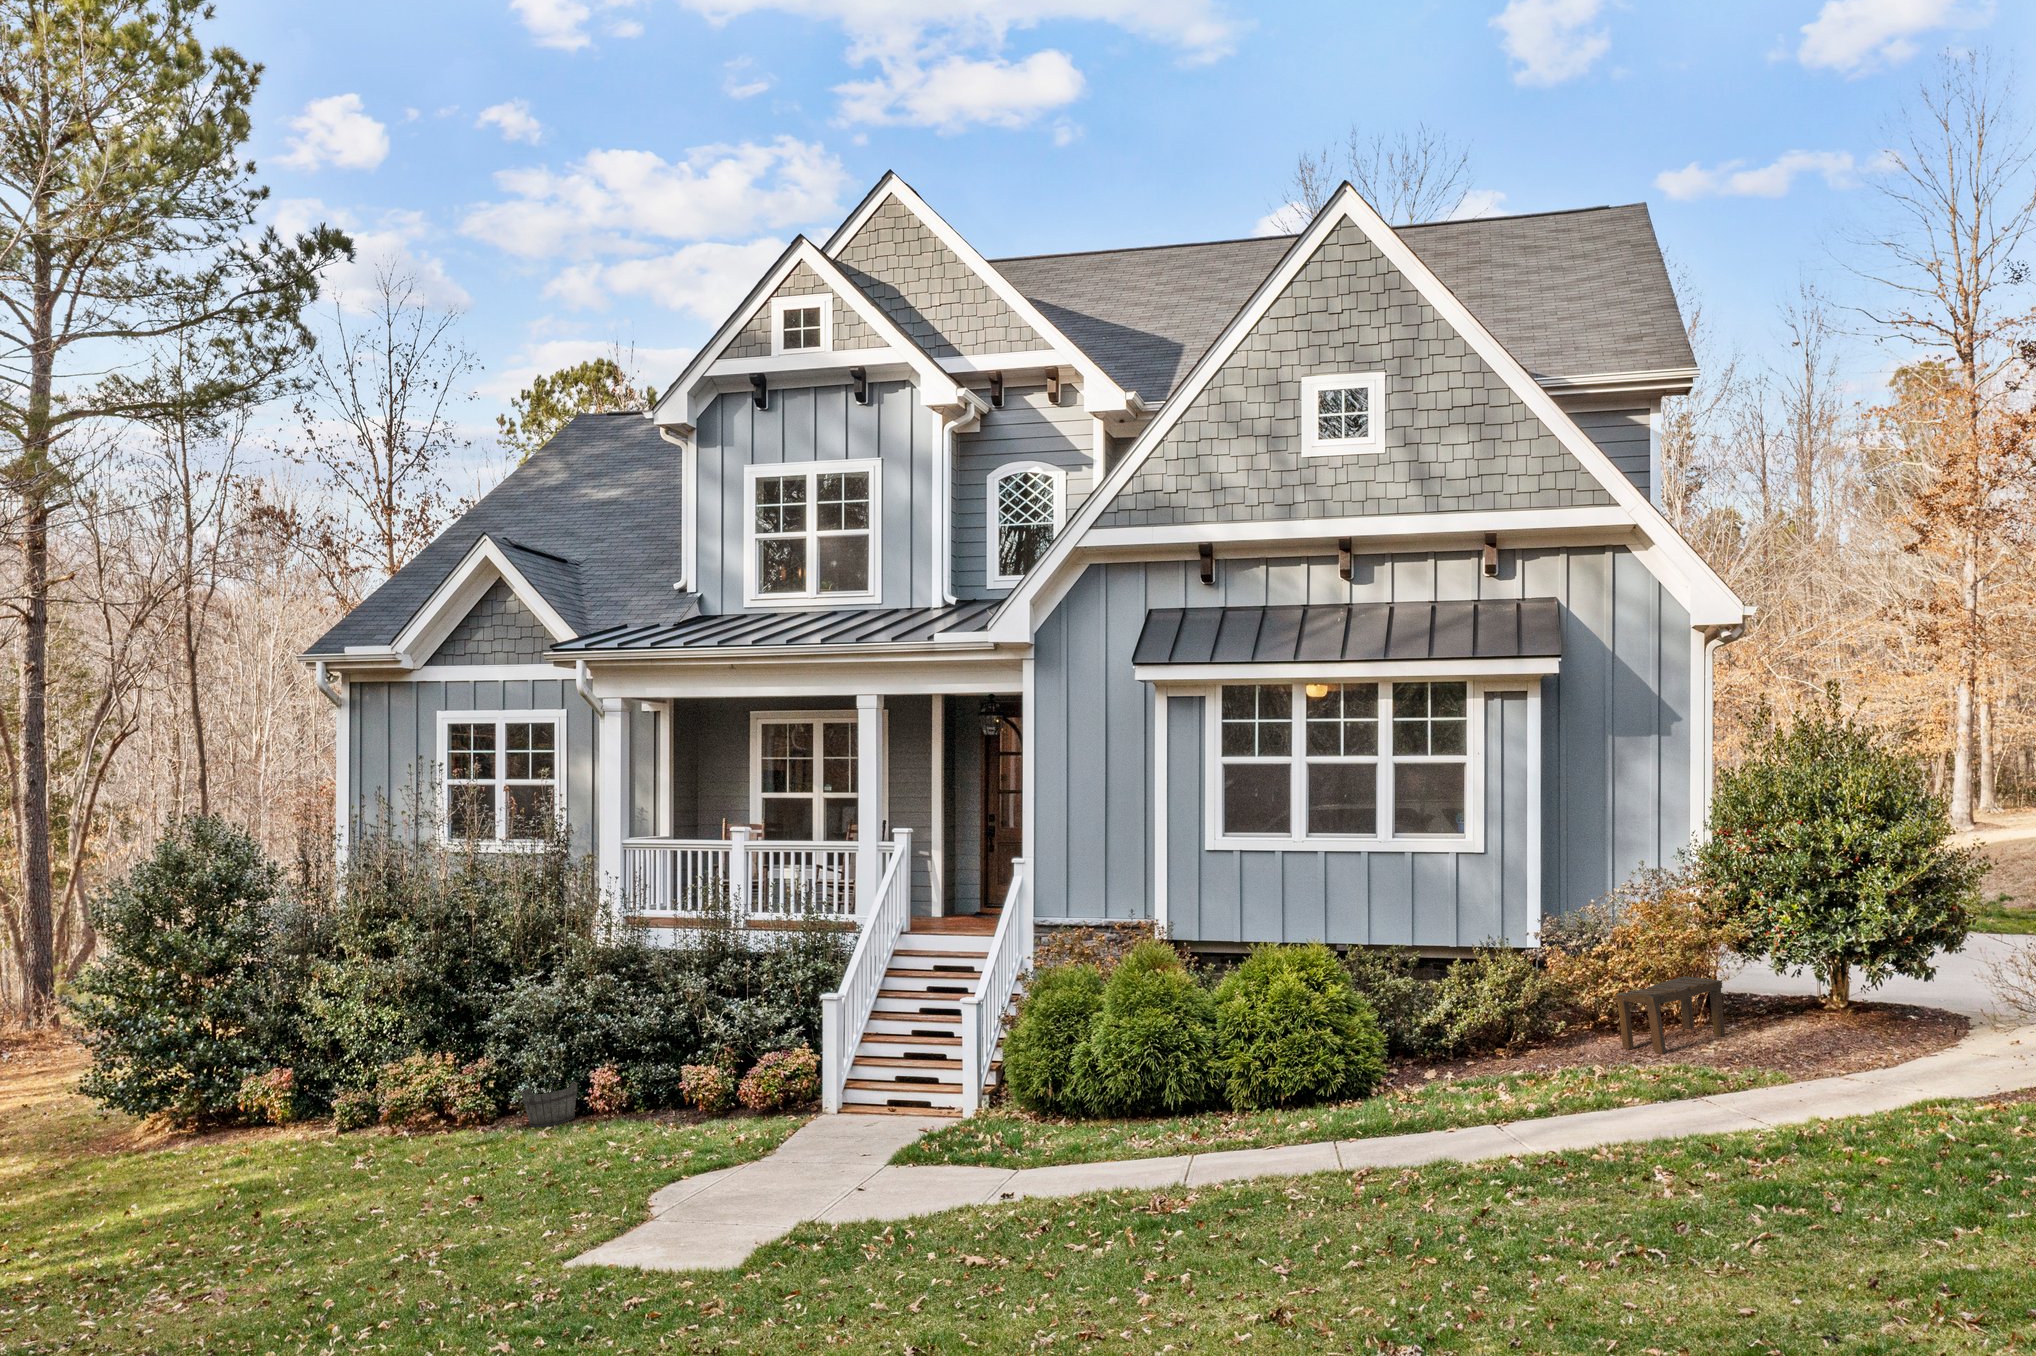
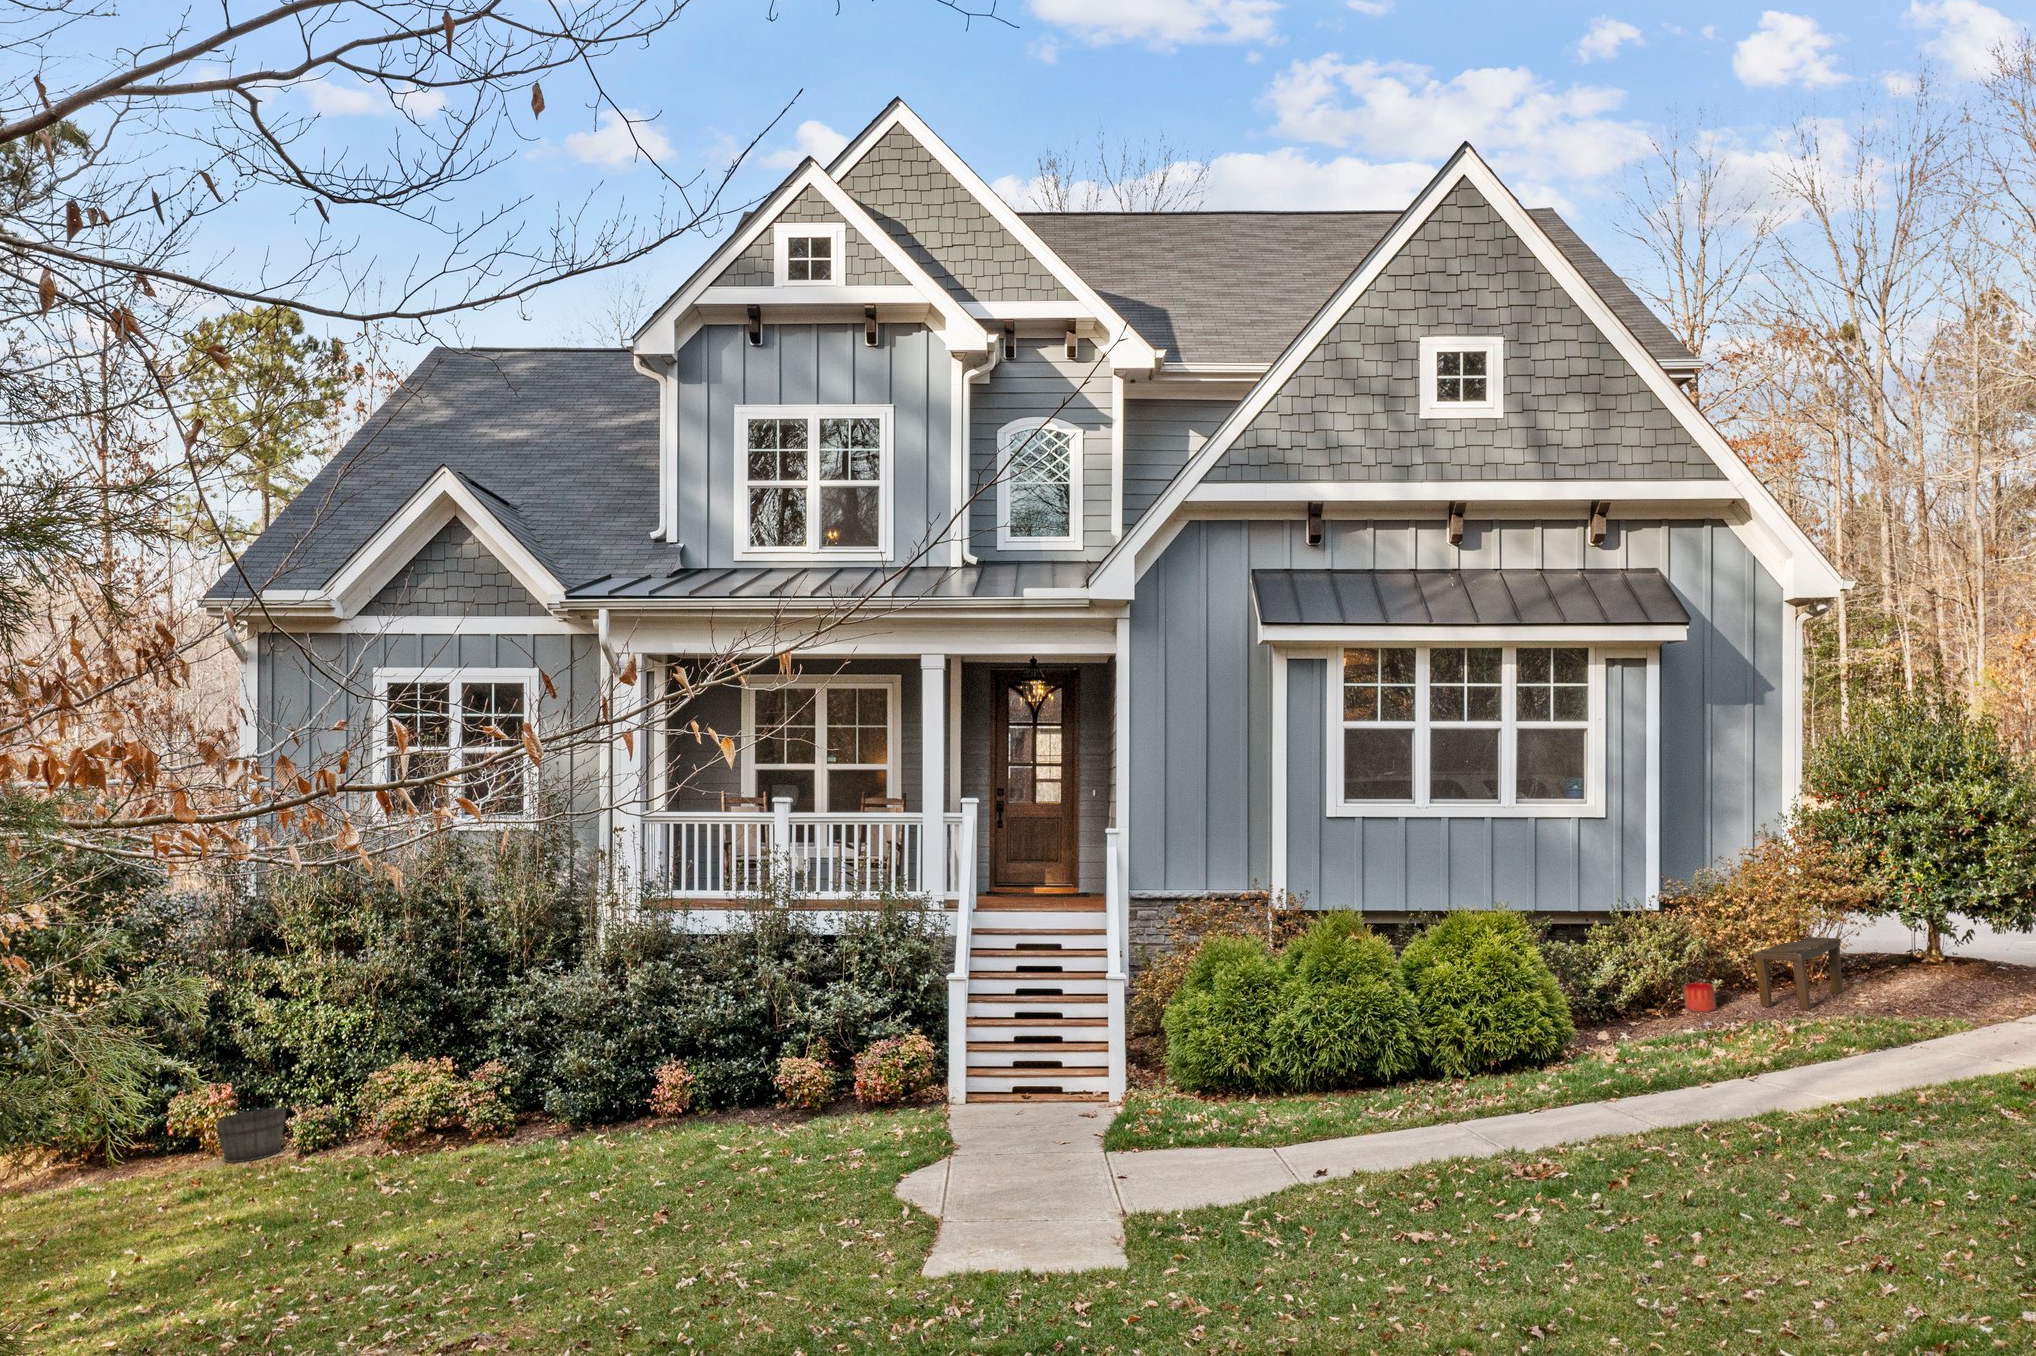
planter: none [1545,1022,1577,1052] -> present [1683,983,1716,1012]
wooden bucket: present [521,1074,578,1127] -> present [215,1106,286,1163]

